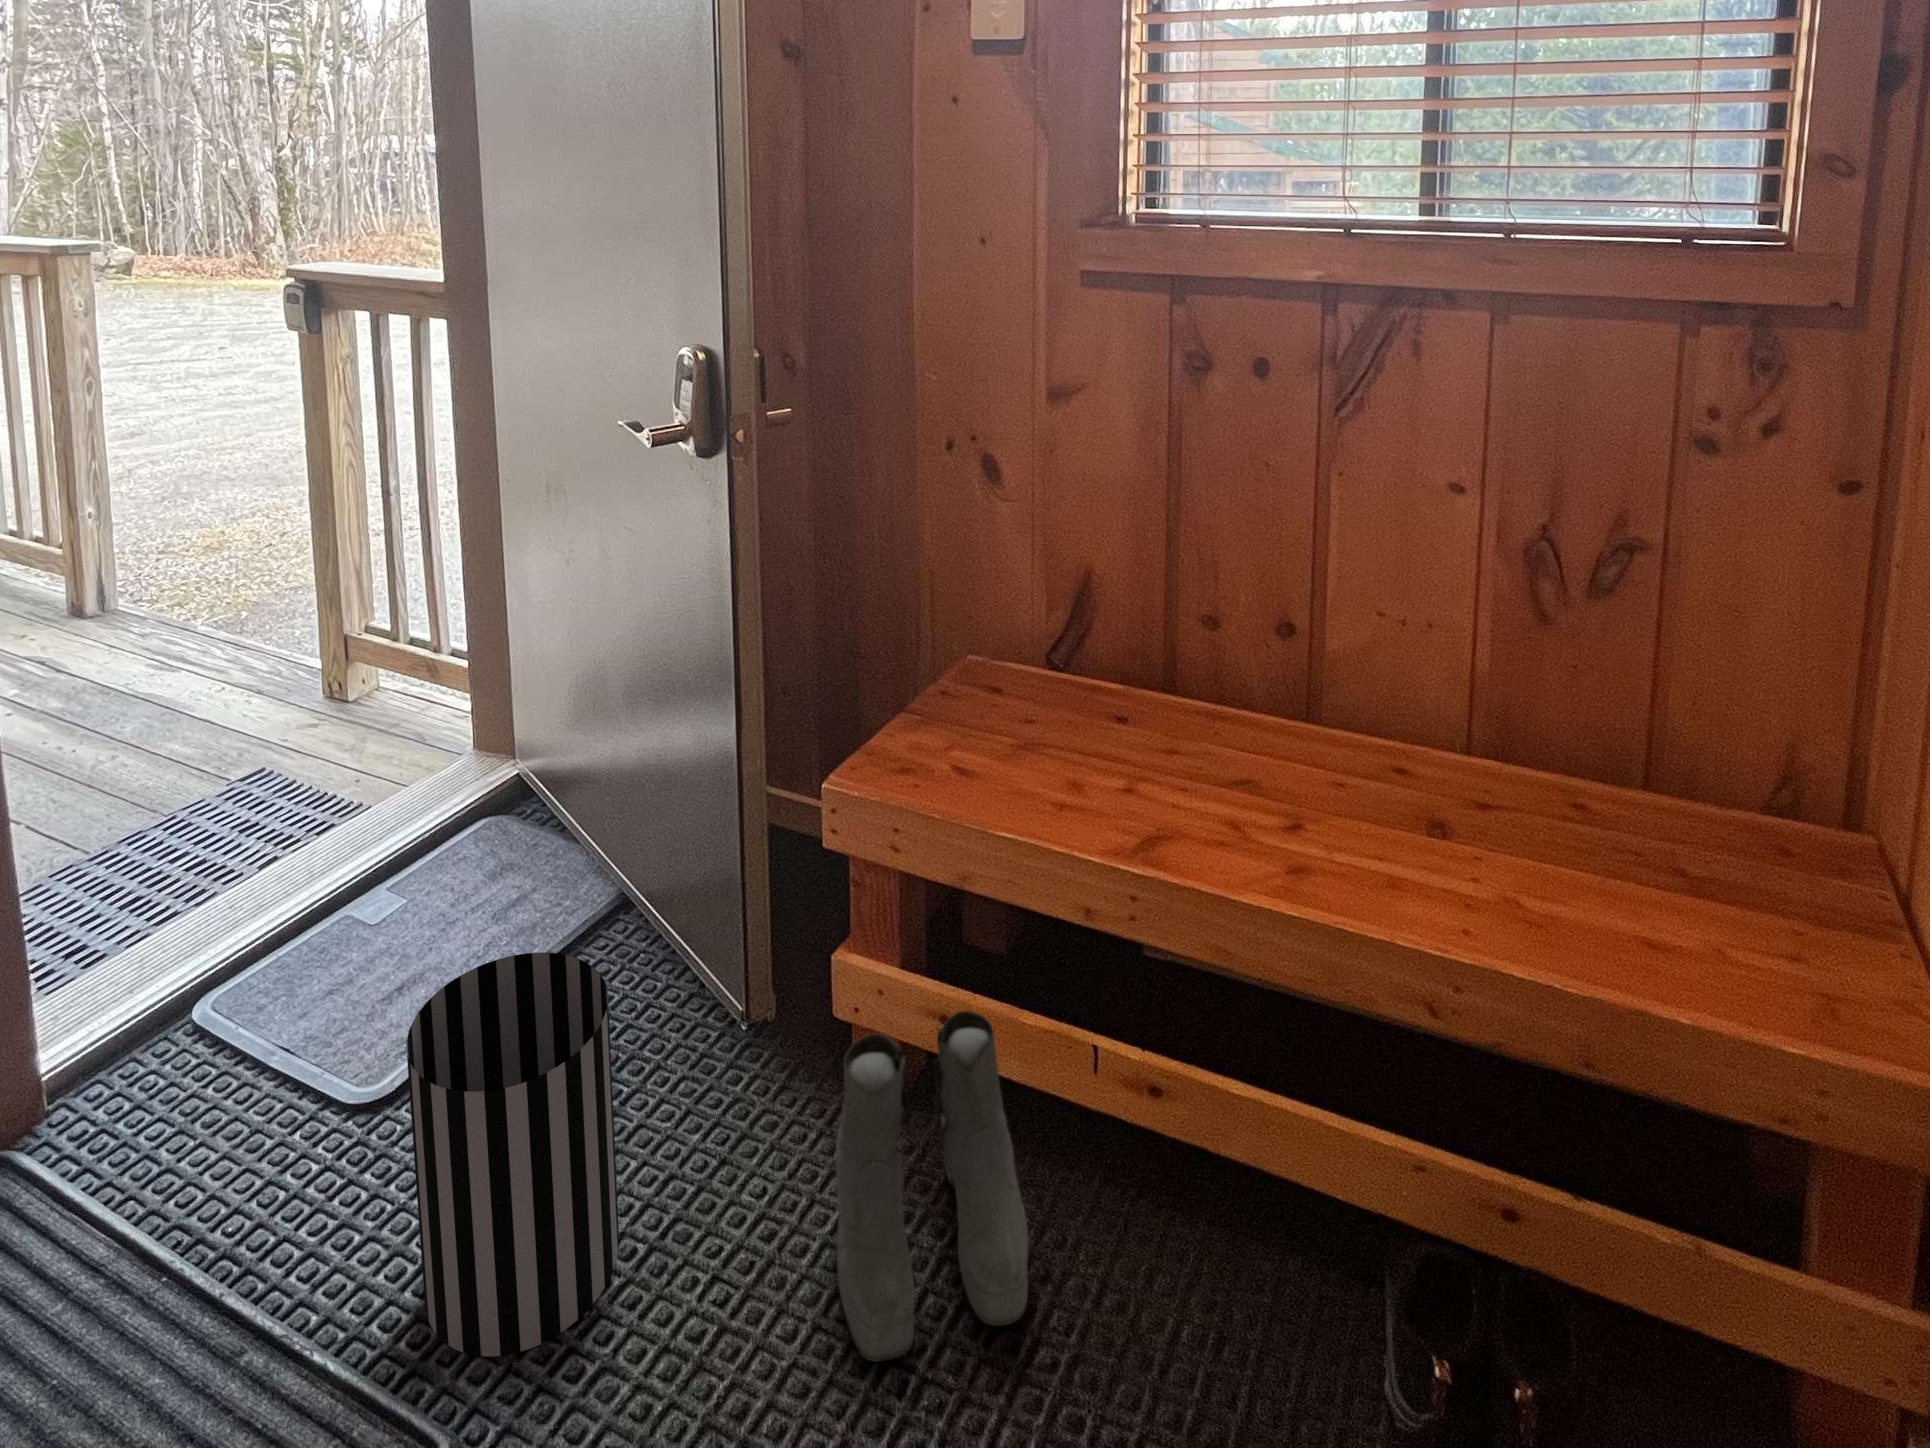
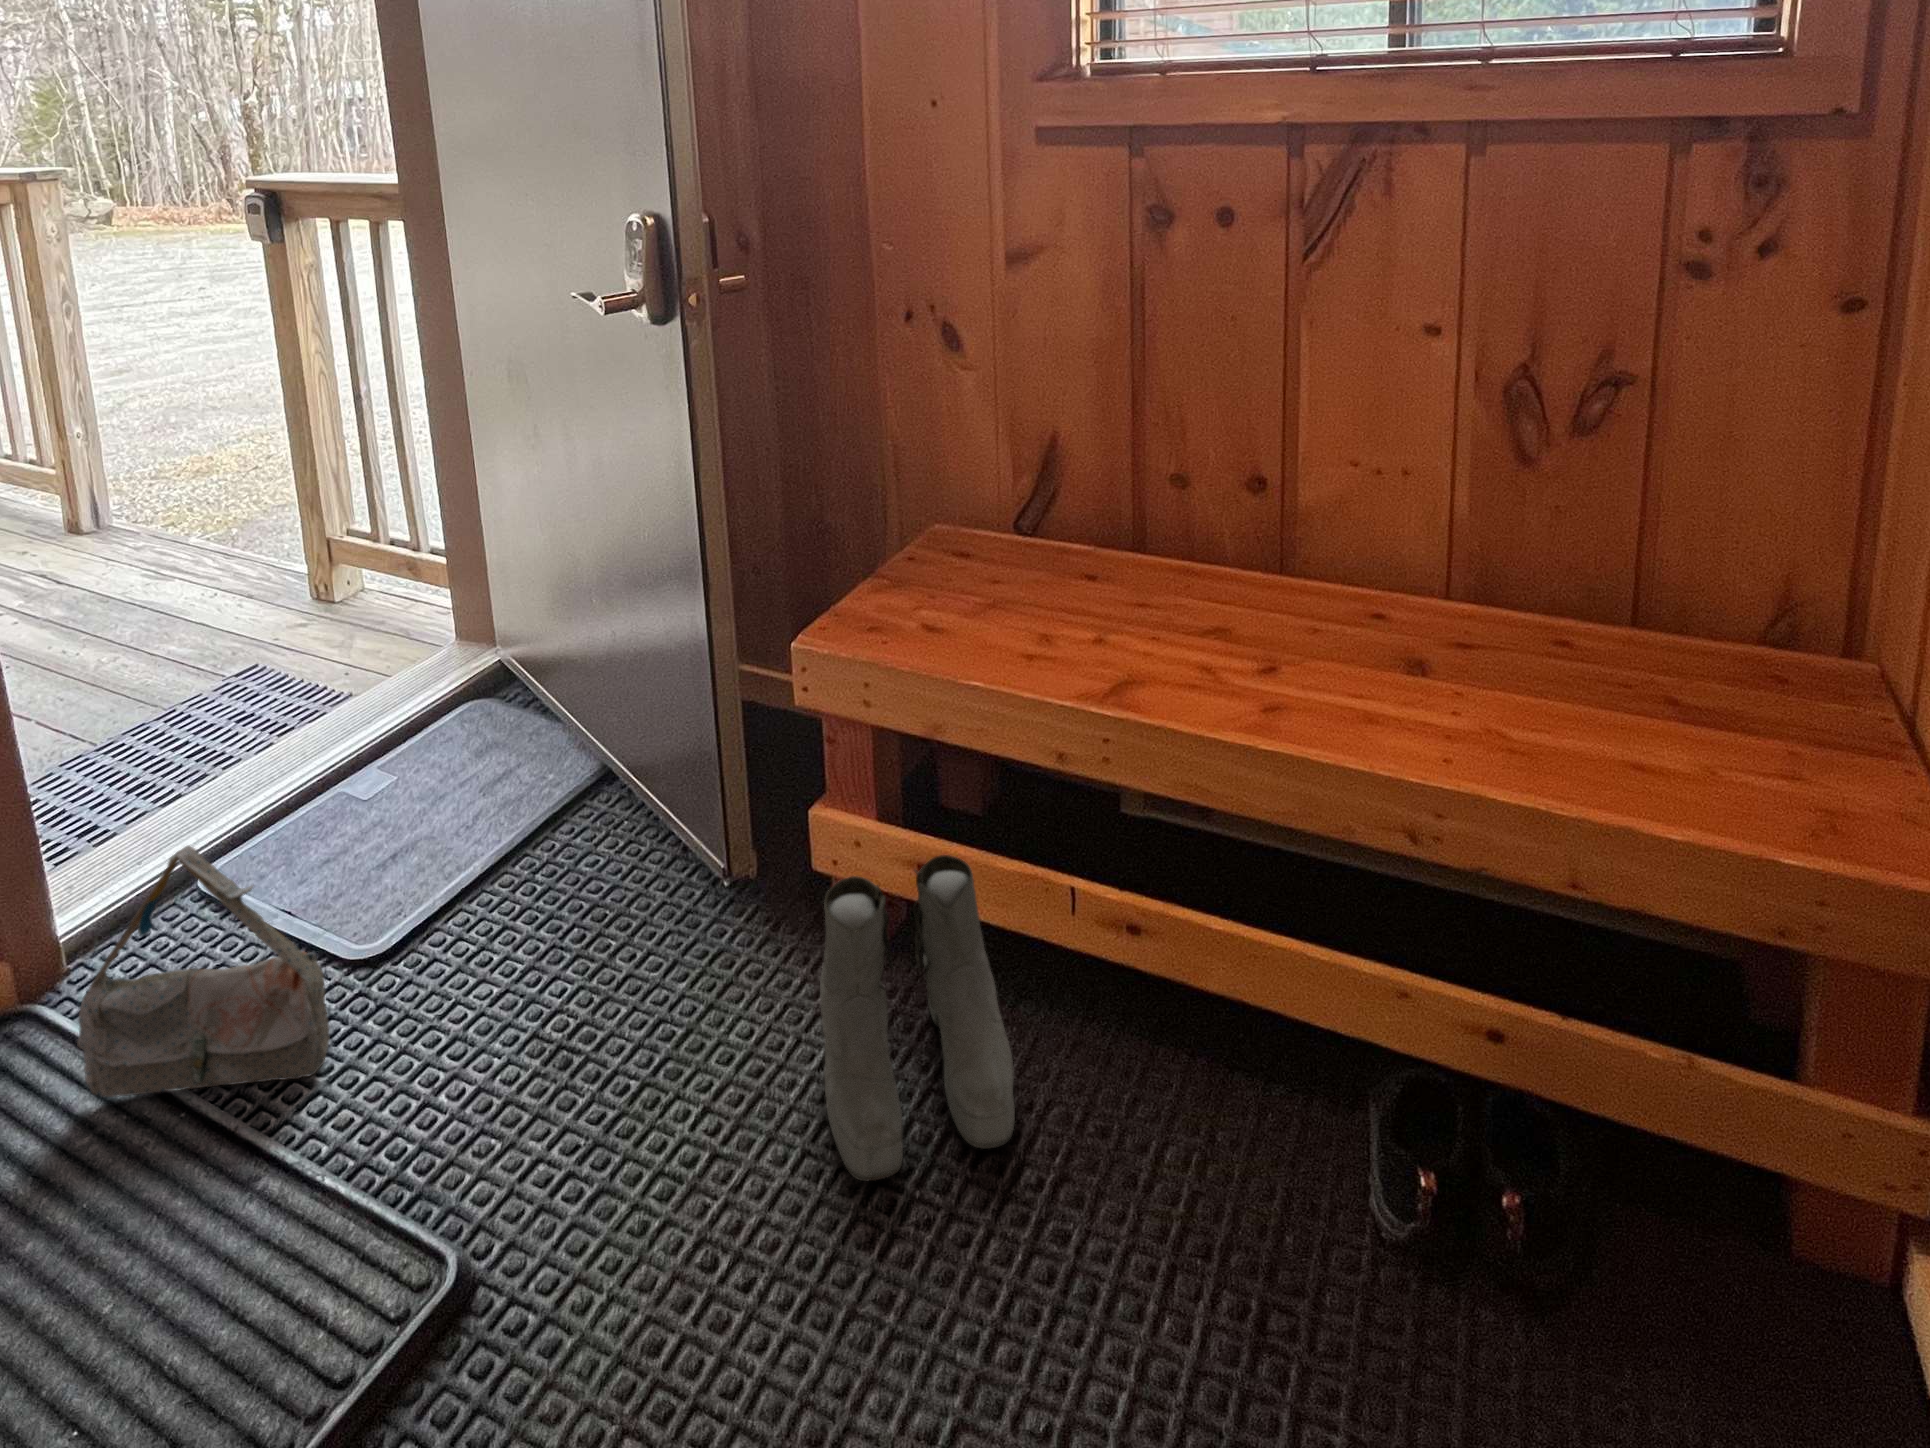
wastebasket: present [406,952,619,1357] -> none [395,805,612,1180]
bag: none [59,992,326,1258] -> present [77,846,330,1097]

